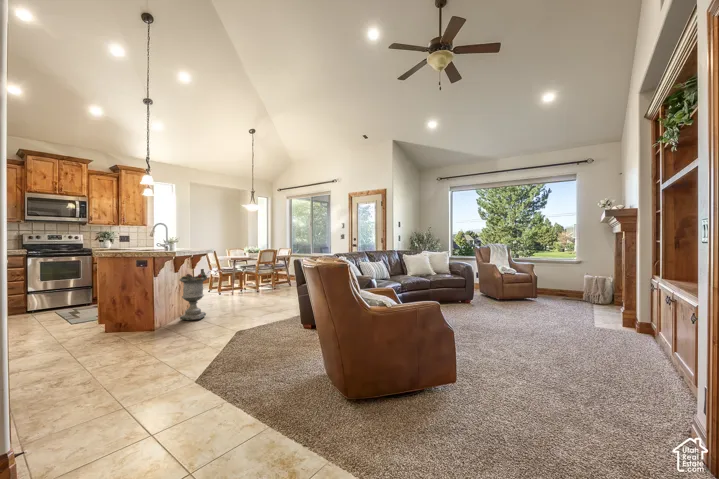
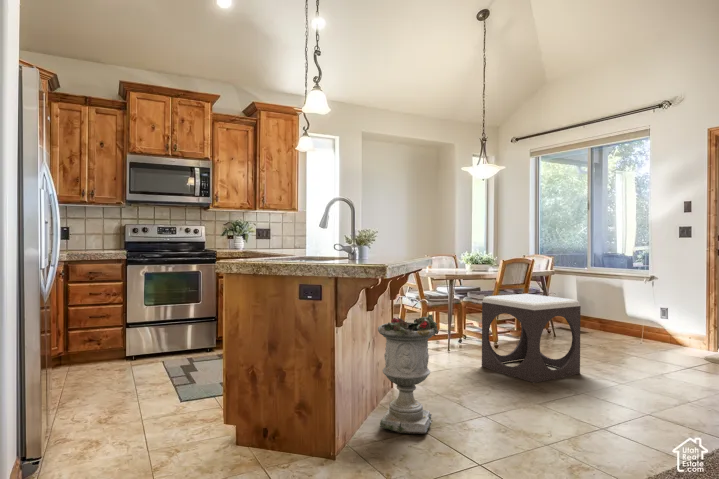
footstool: none [245,265,287,302] -> present [482,294,581,383]

